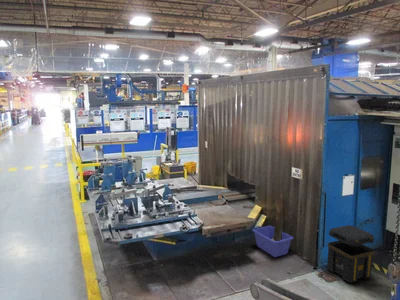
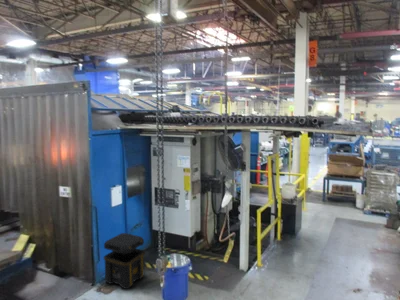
storage bin: present [253,226,293,257] -> none [18,254,69,288]

